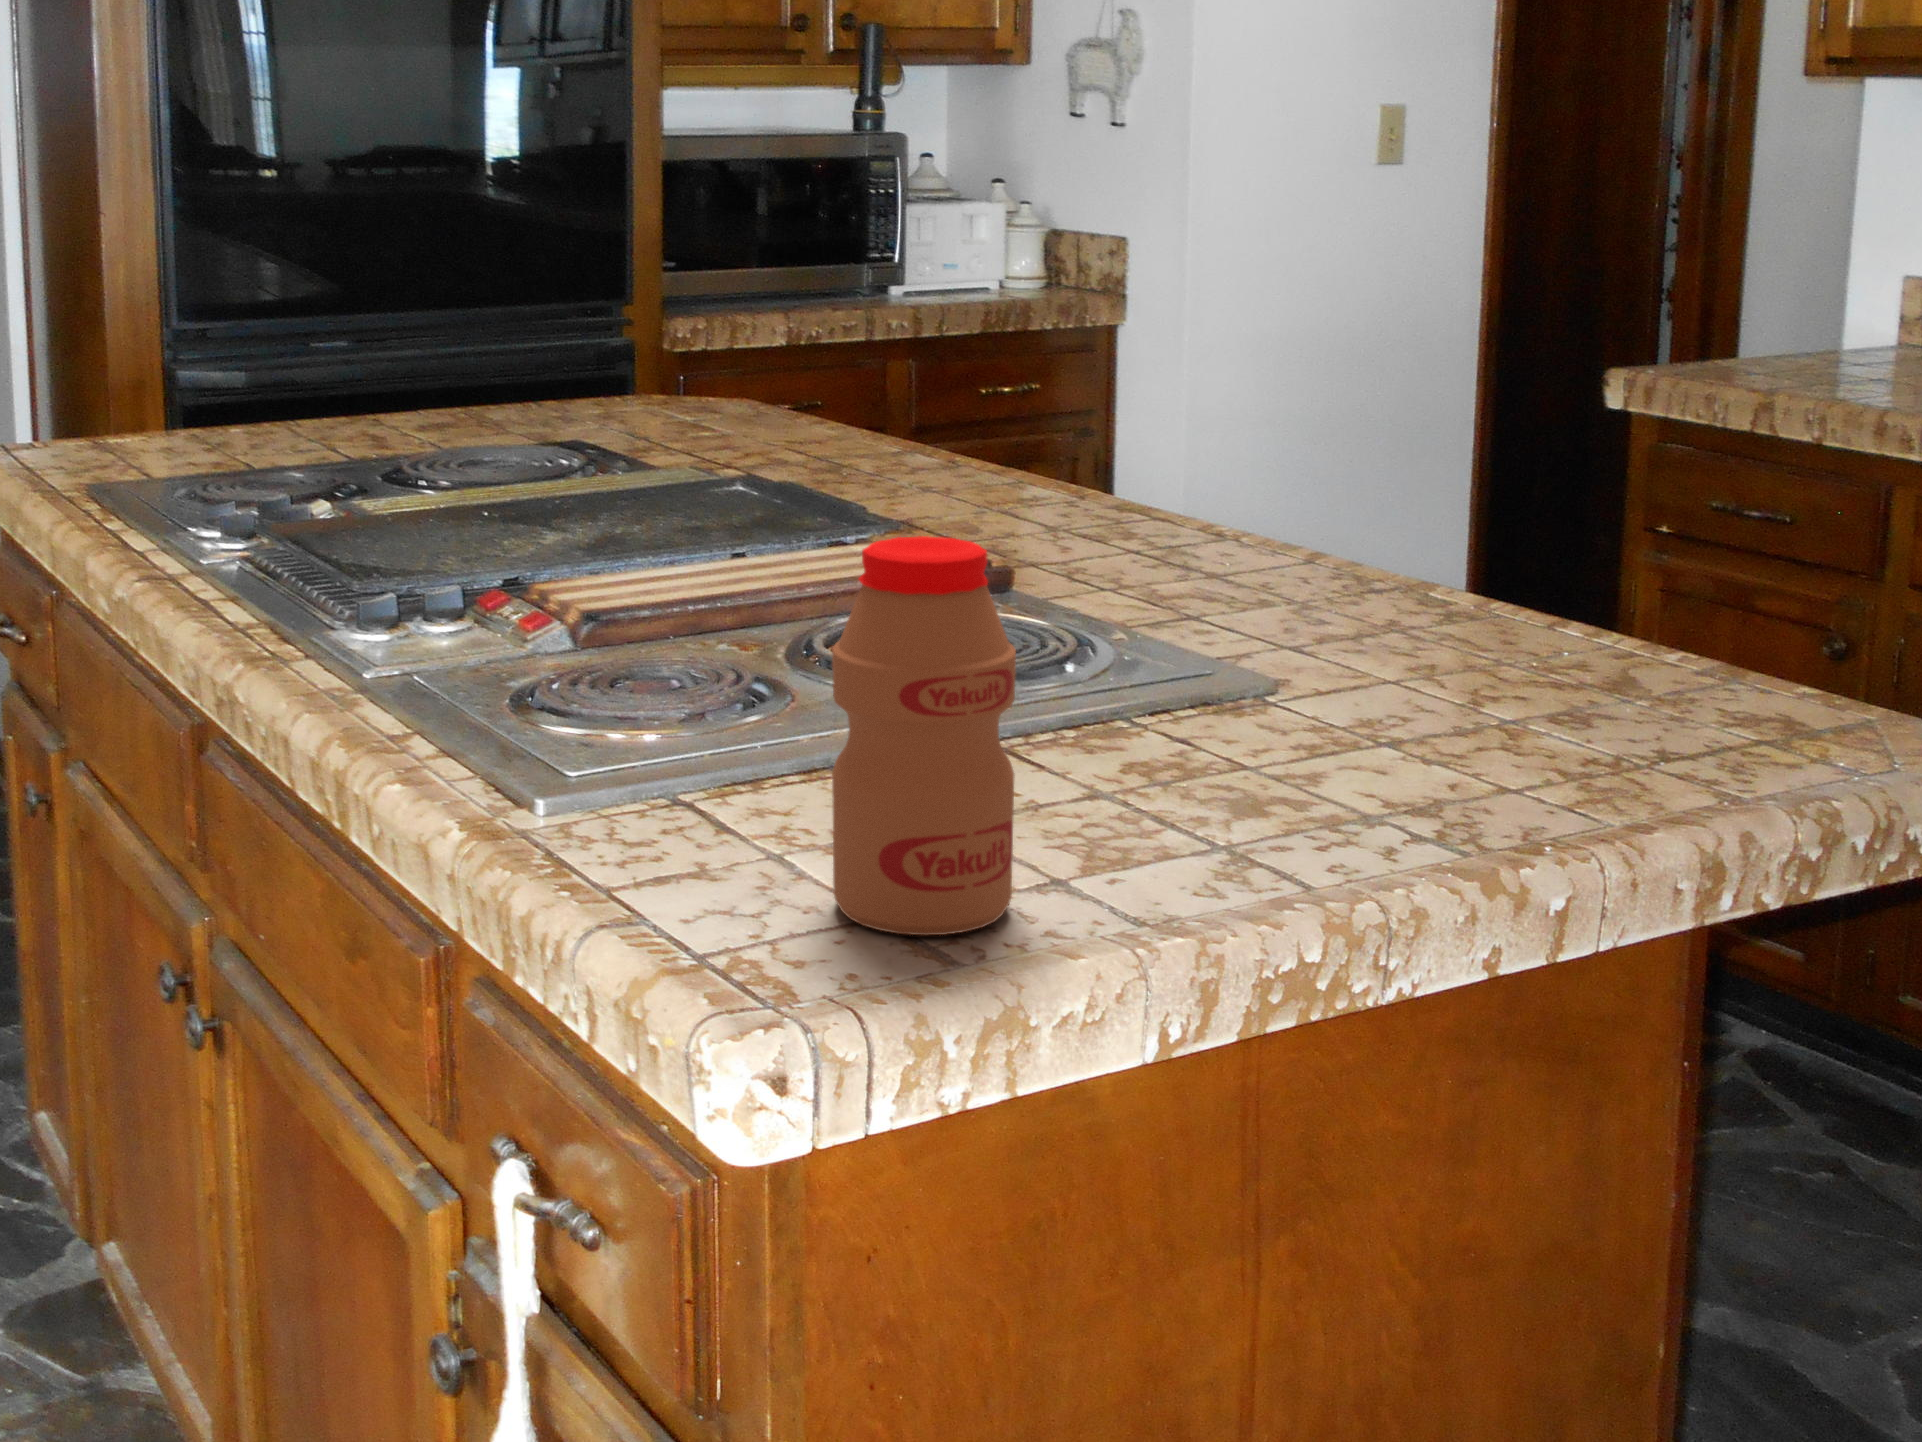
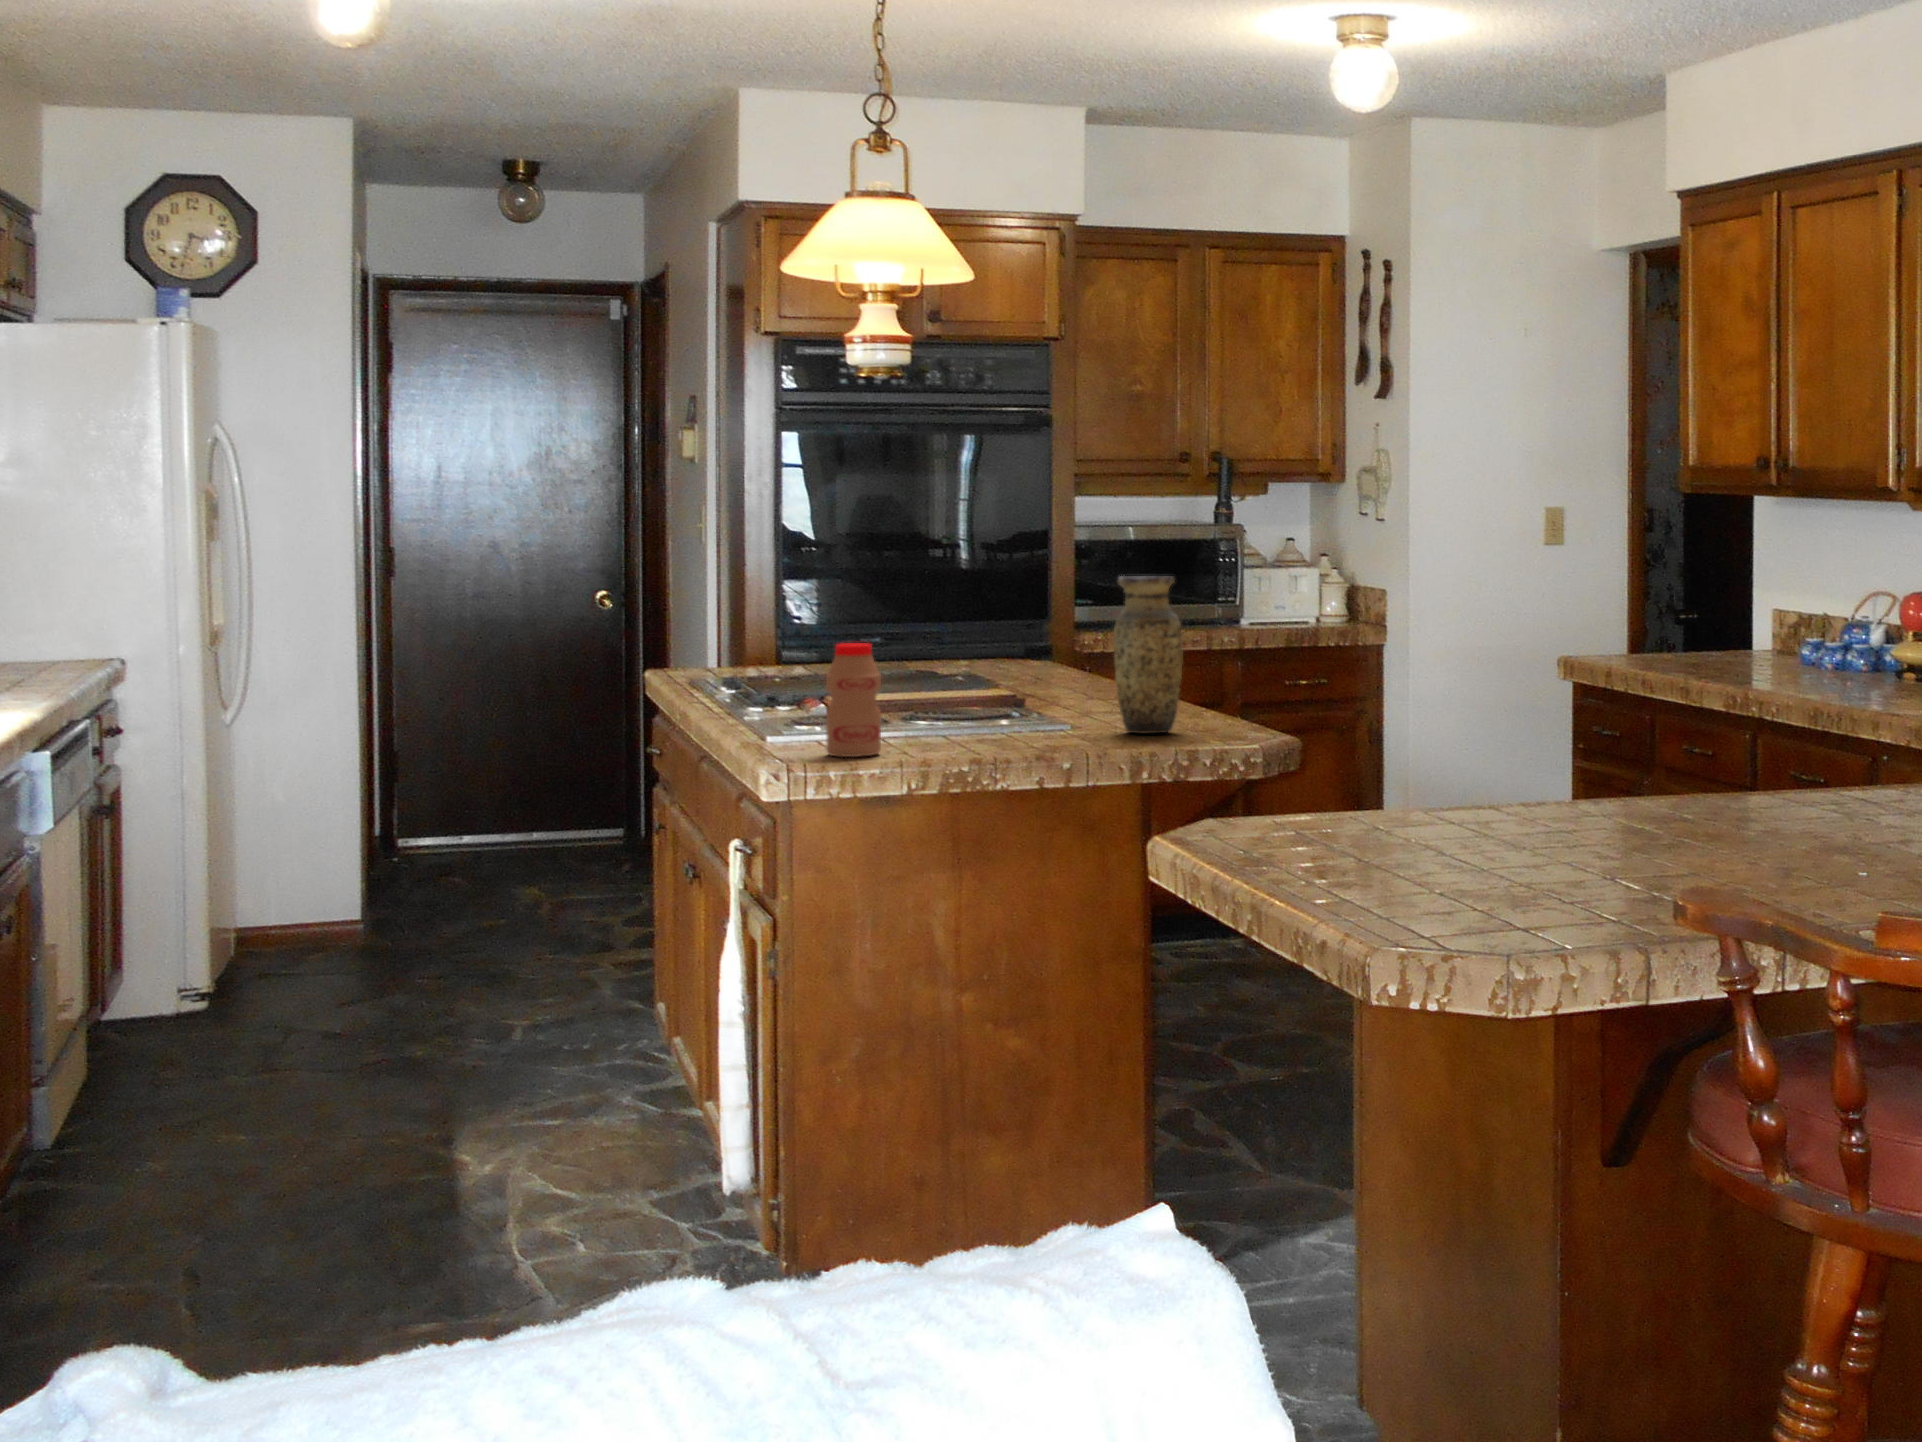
vase: none [1435,273,1632,713] -> present [1114,576,1183,734]

